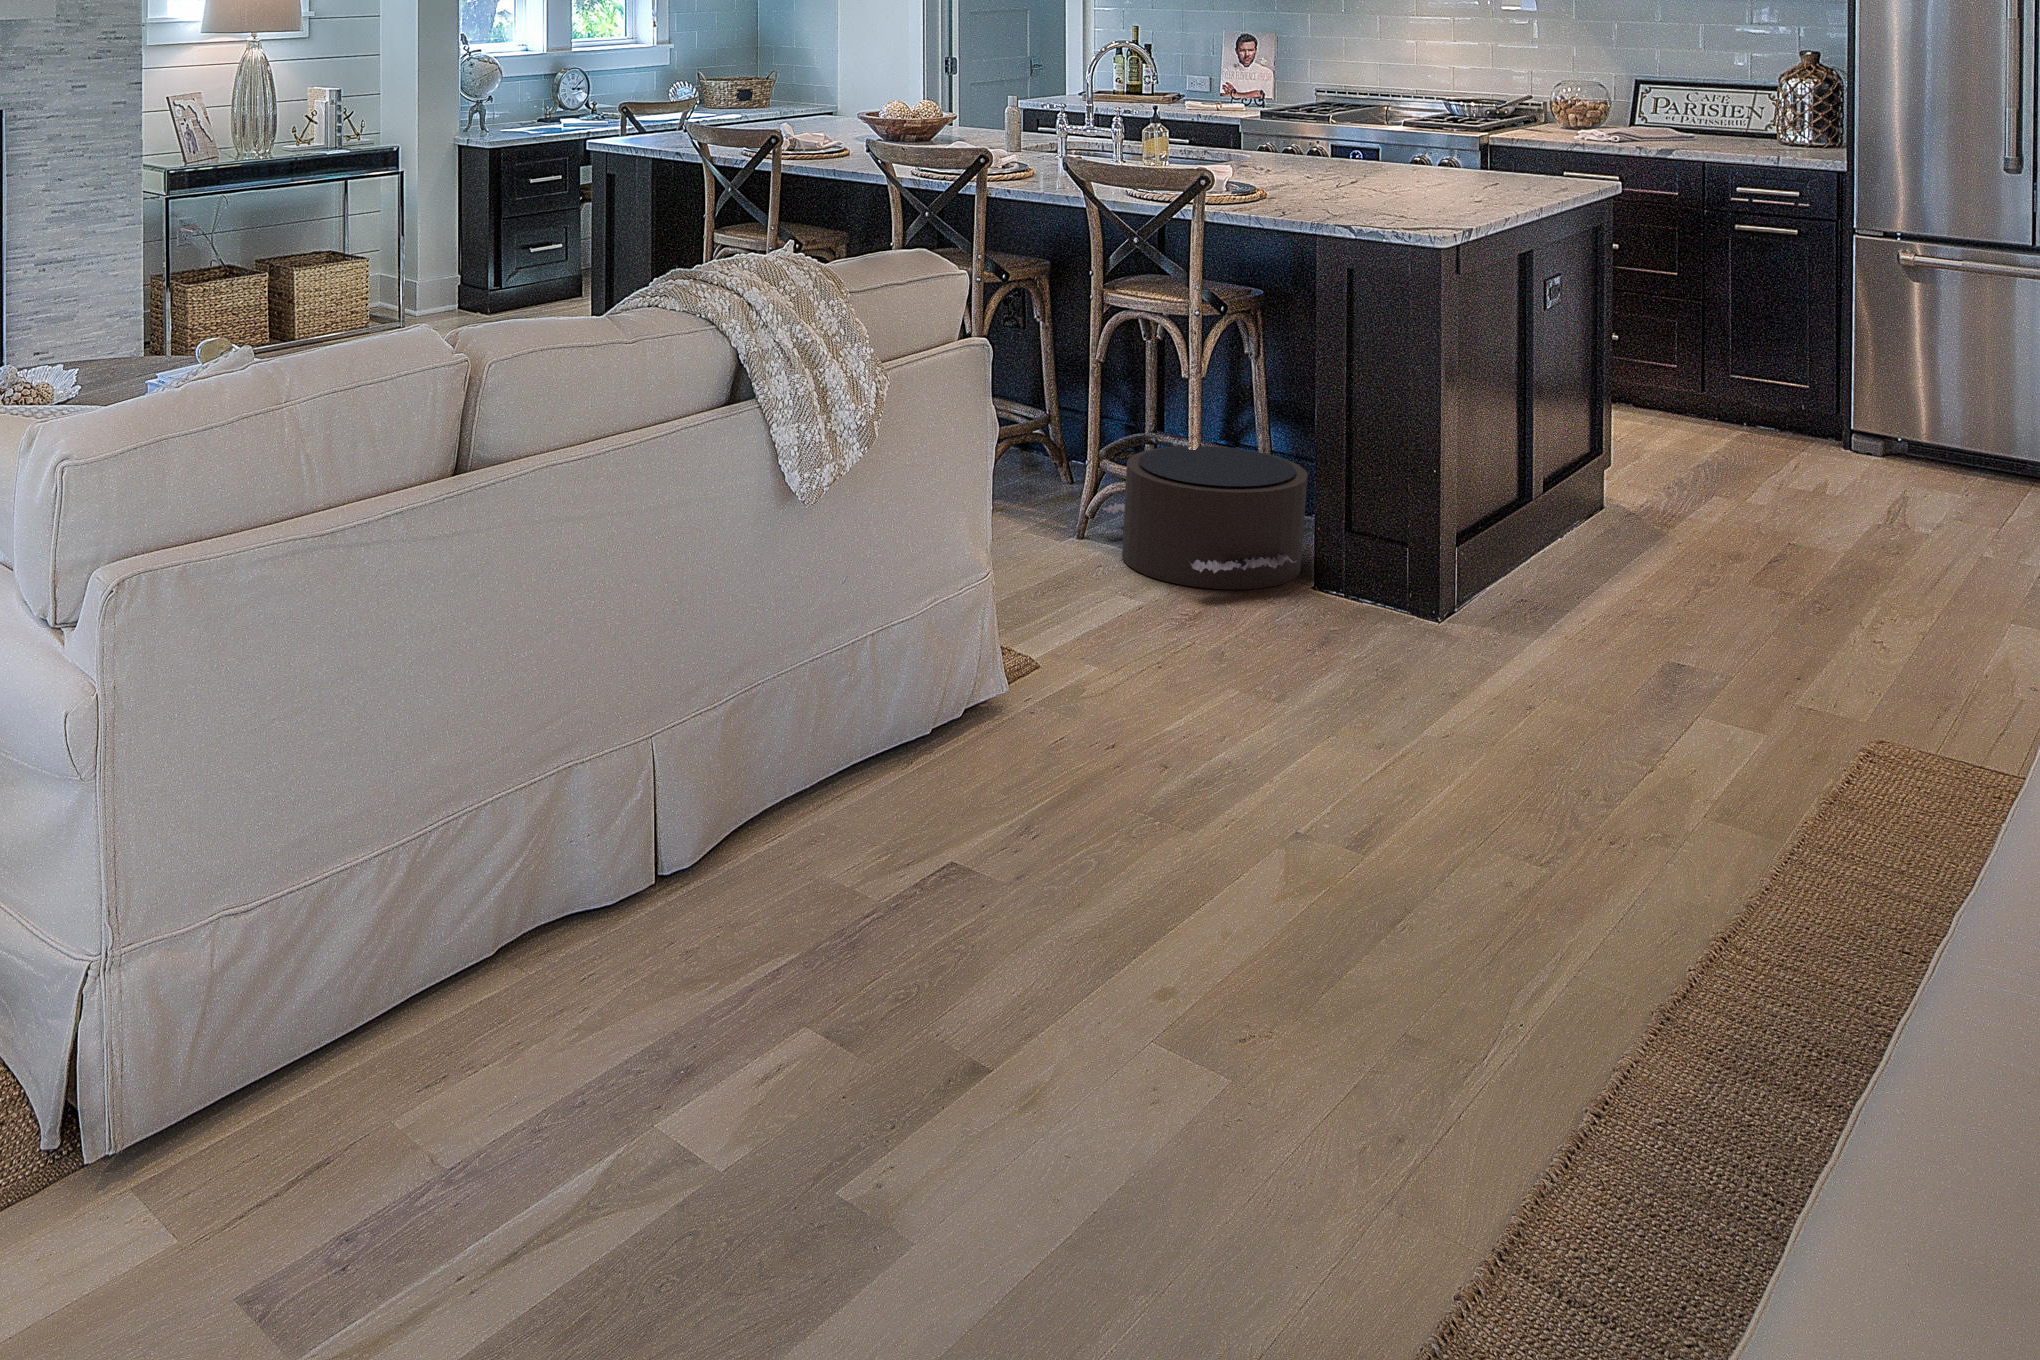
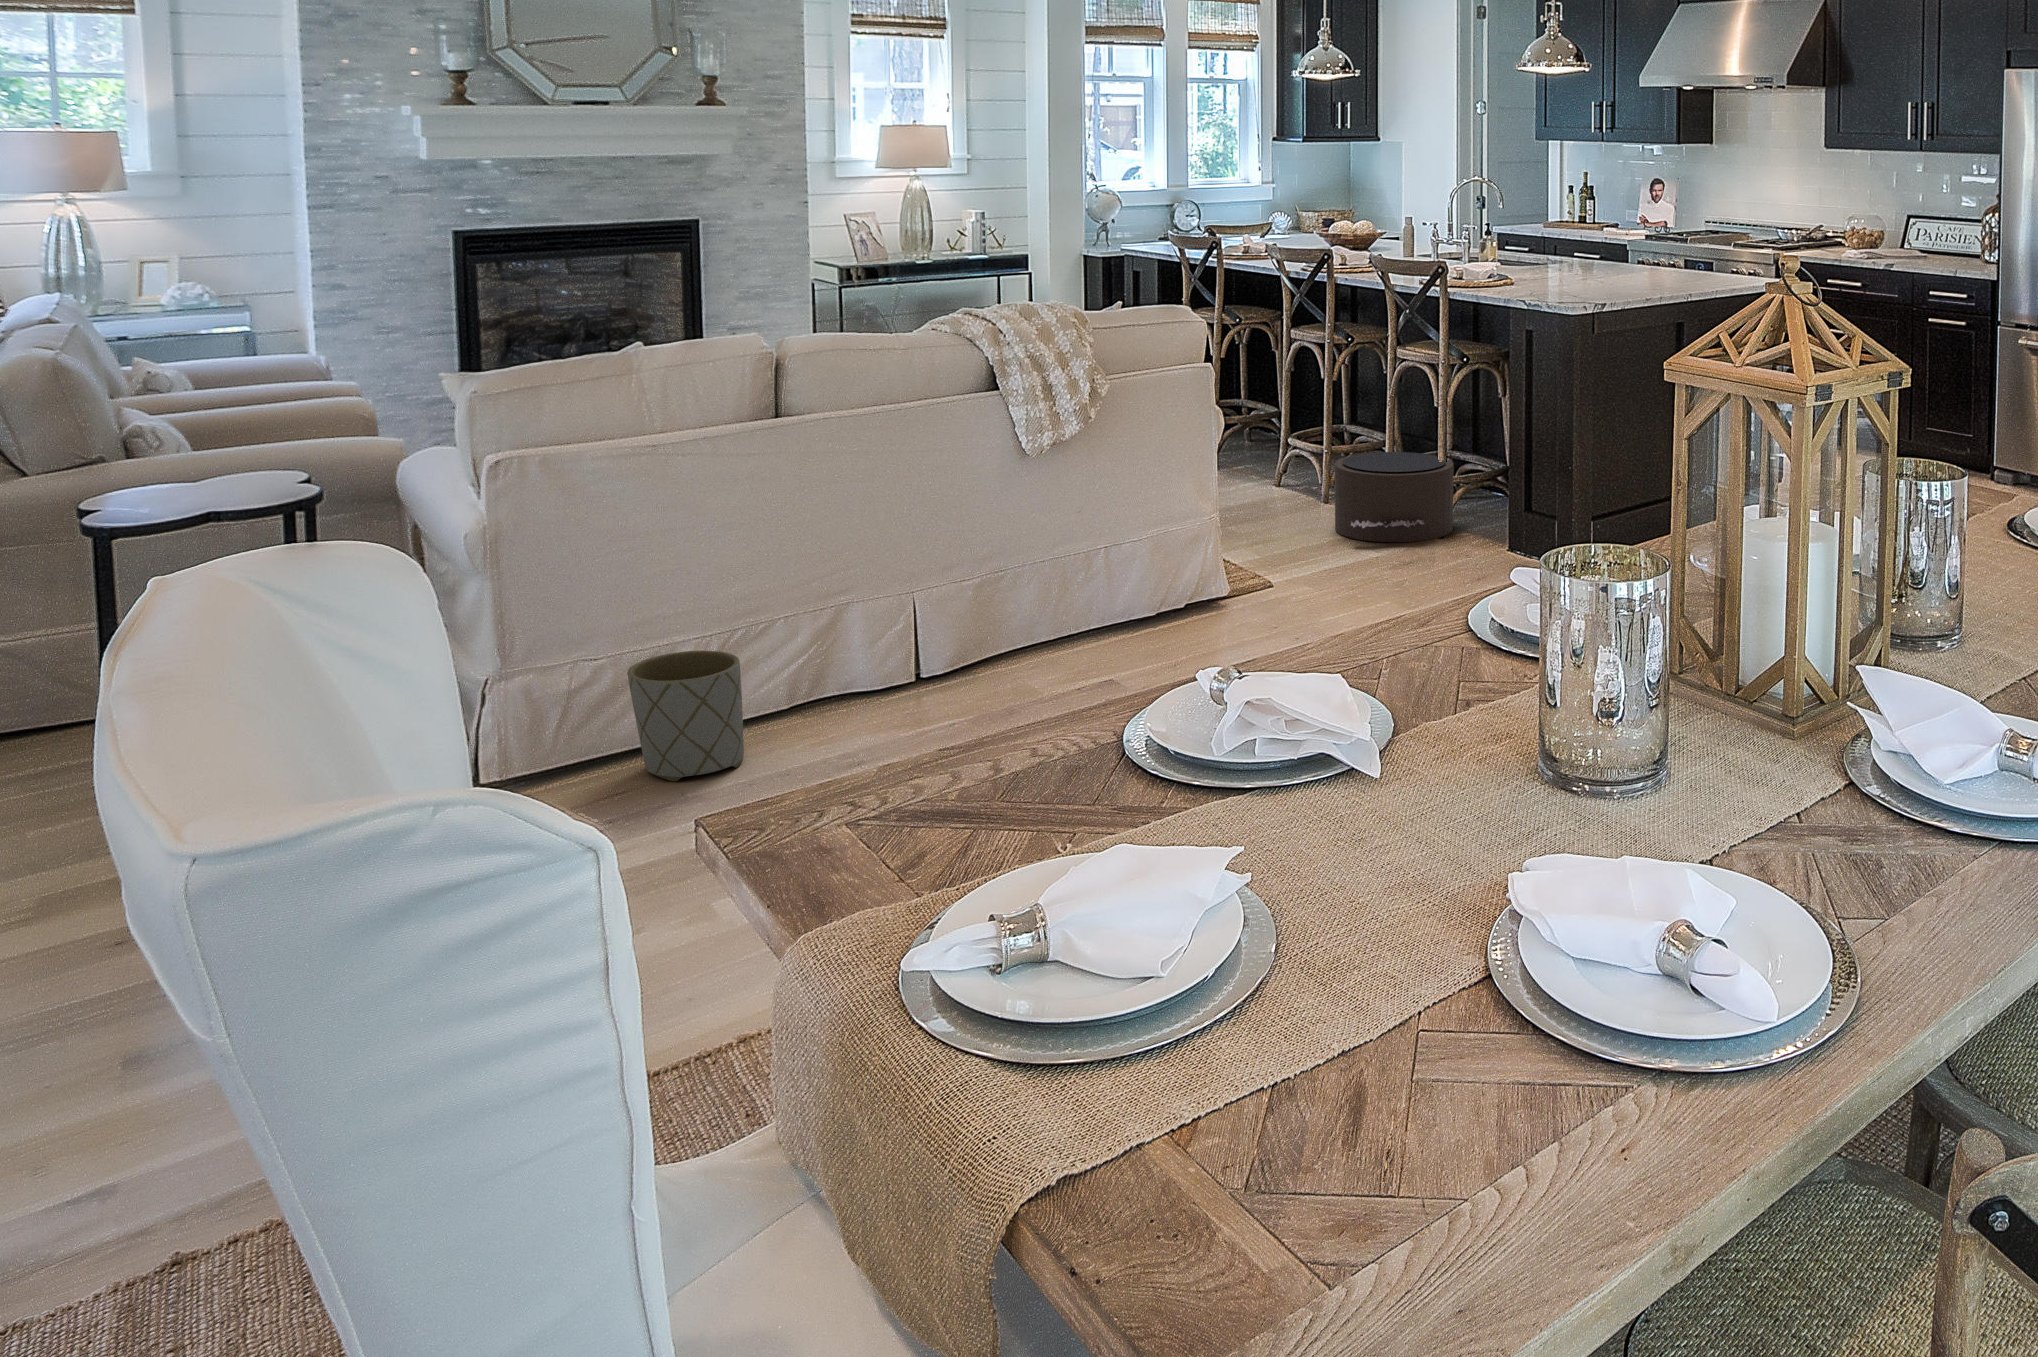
planter: none [572,974,766,1254] -> present [627,651,744,781]

